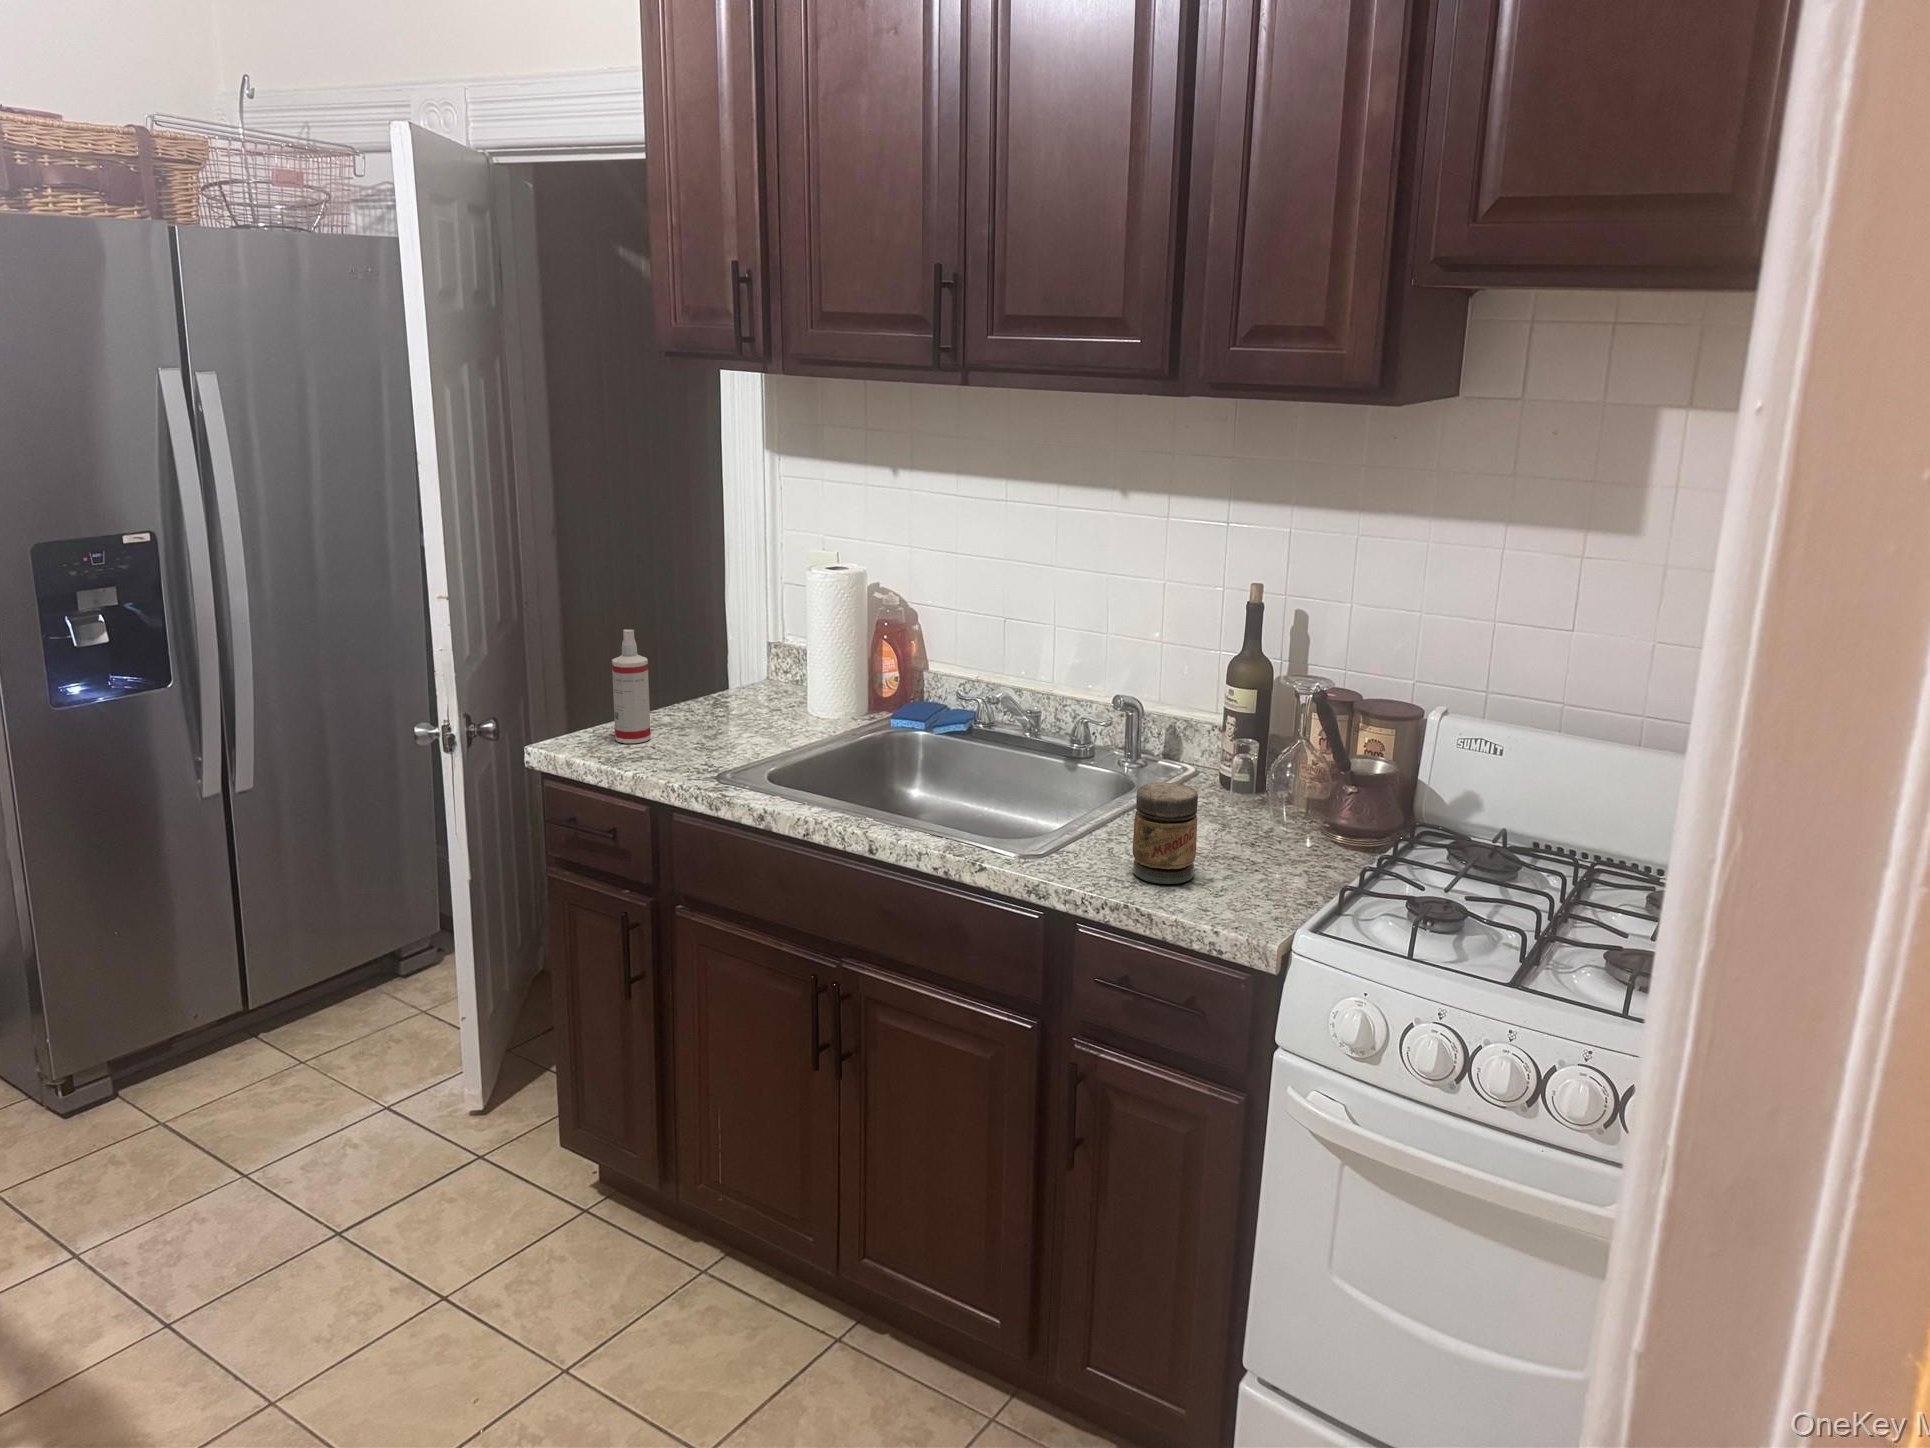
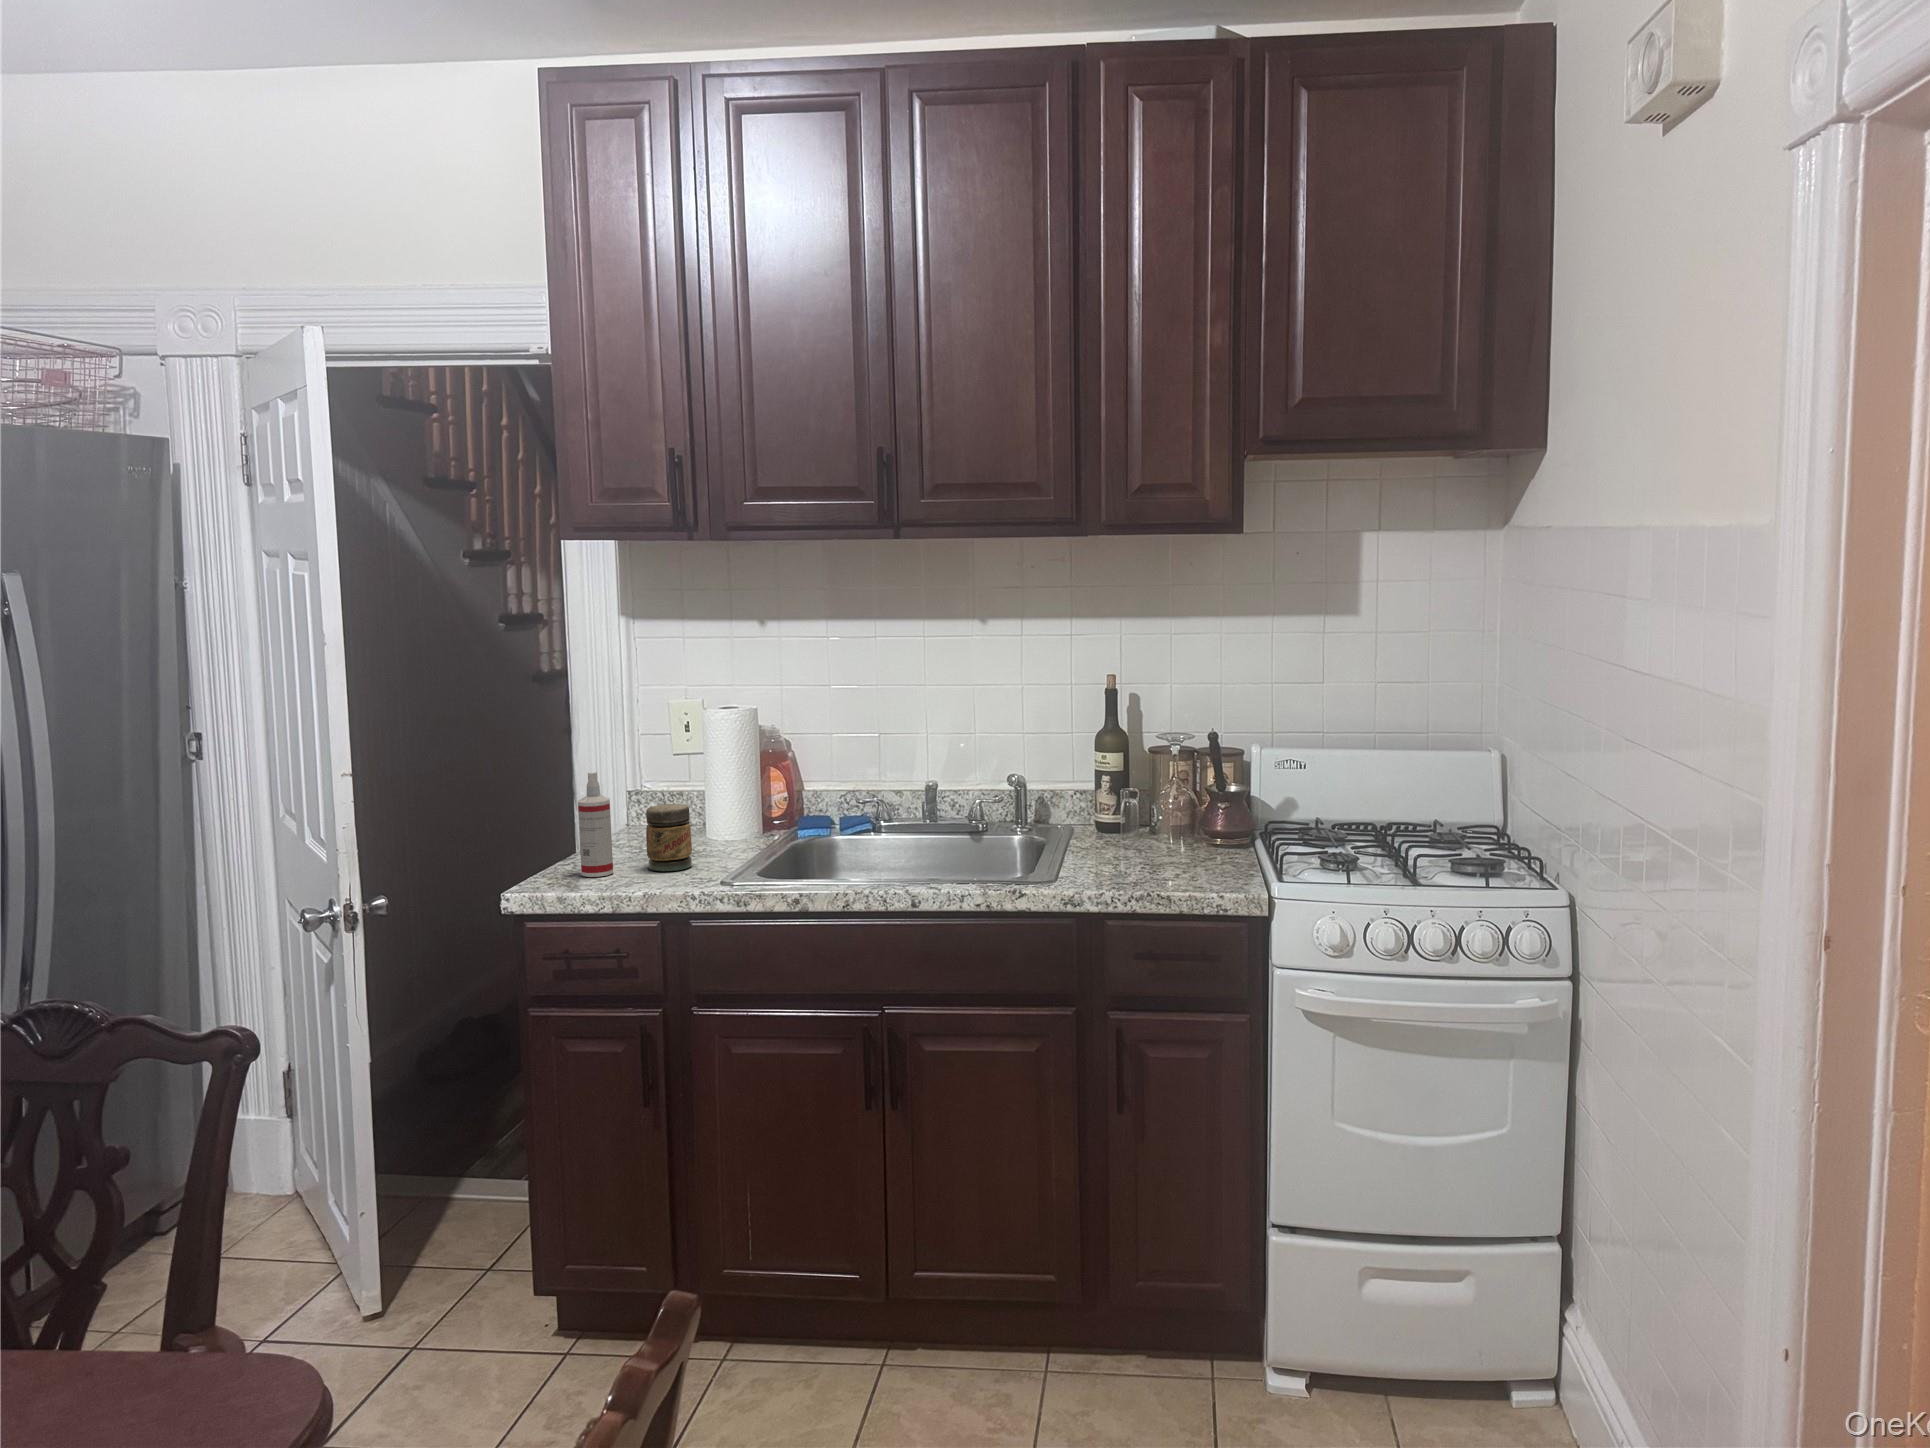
jar: present [1133,783,1198,884] -> present [646,804,692,871]

